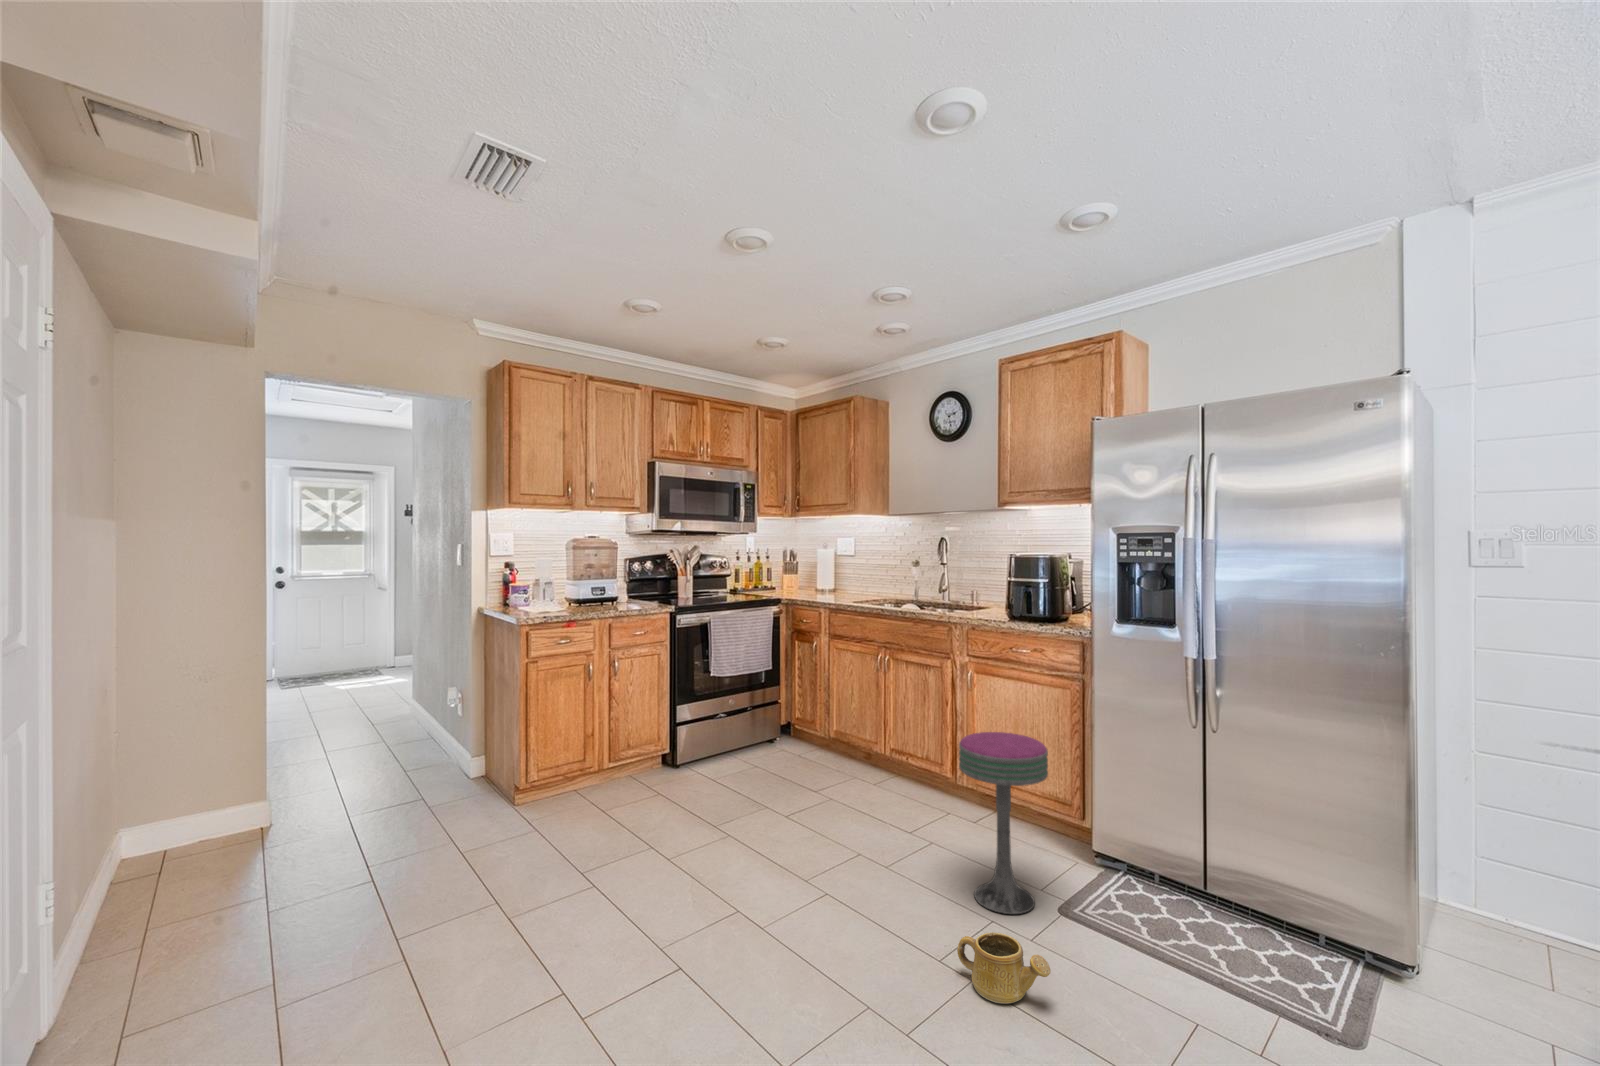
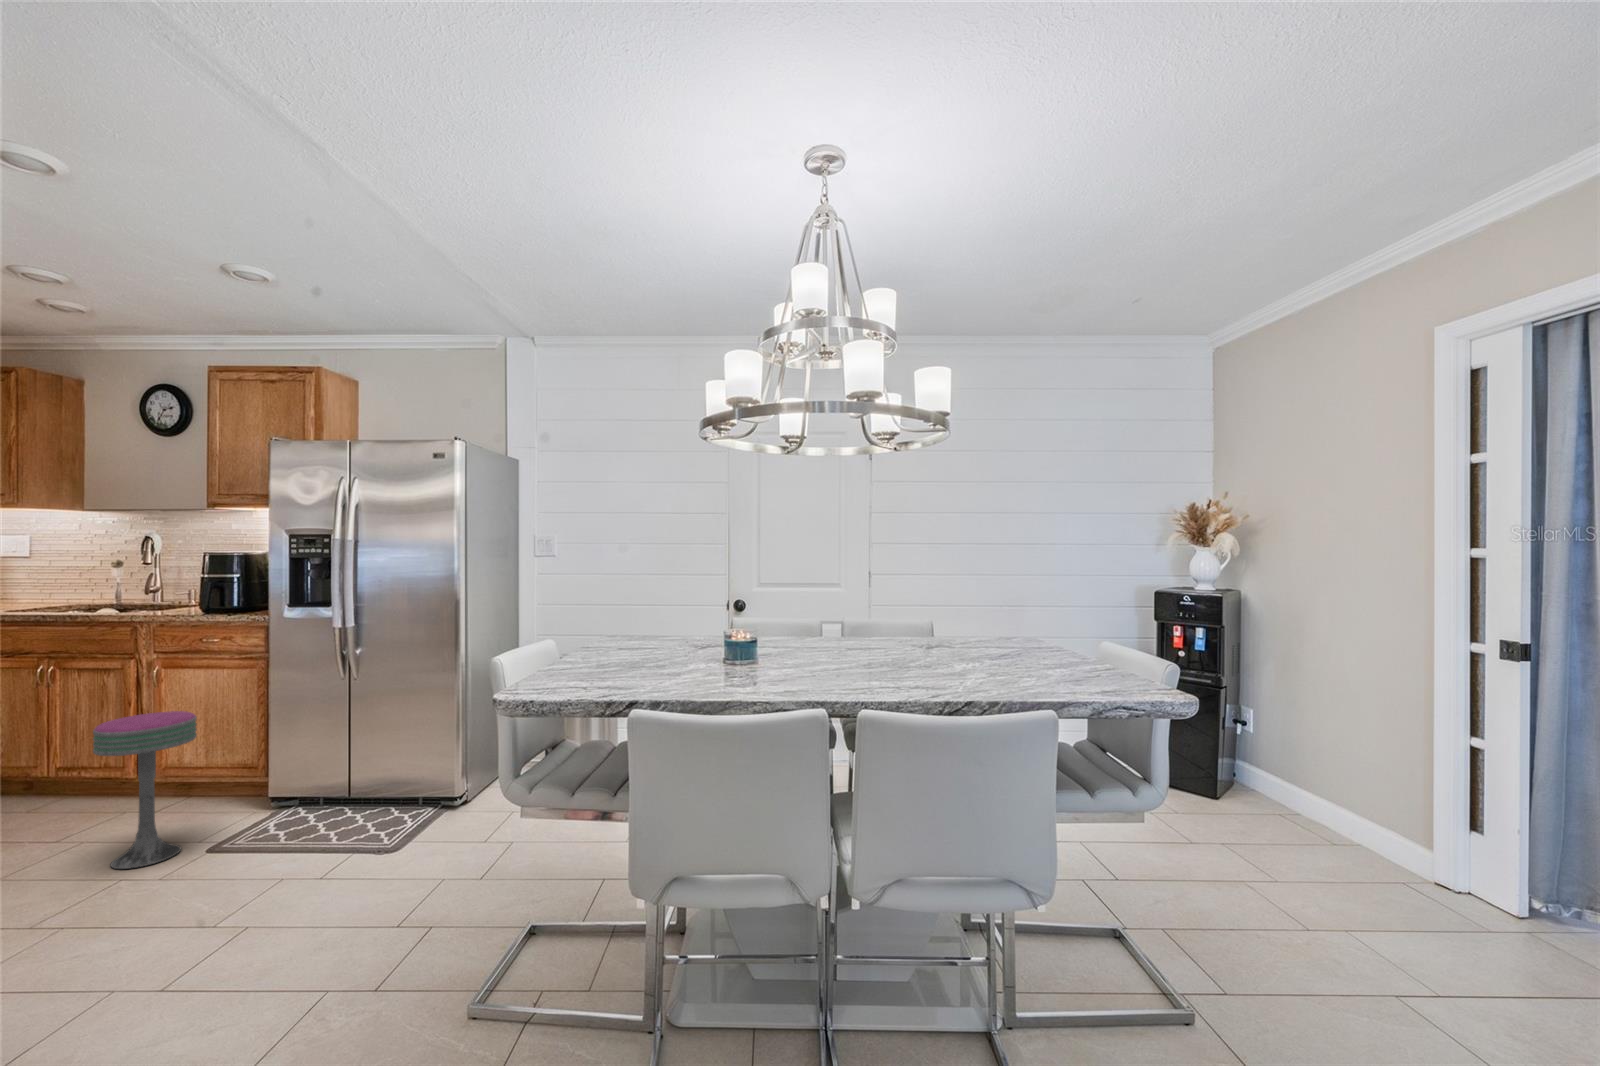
watering can: present [957,932,1051,1004] -> none [51,872,147,928]

